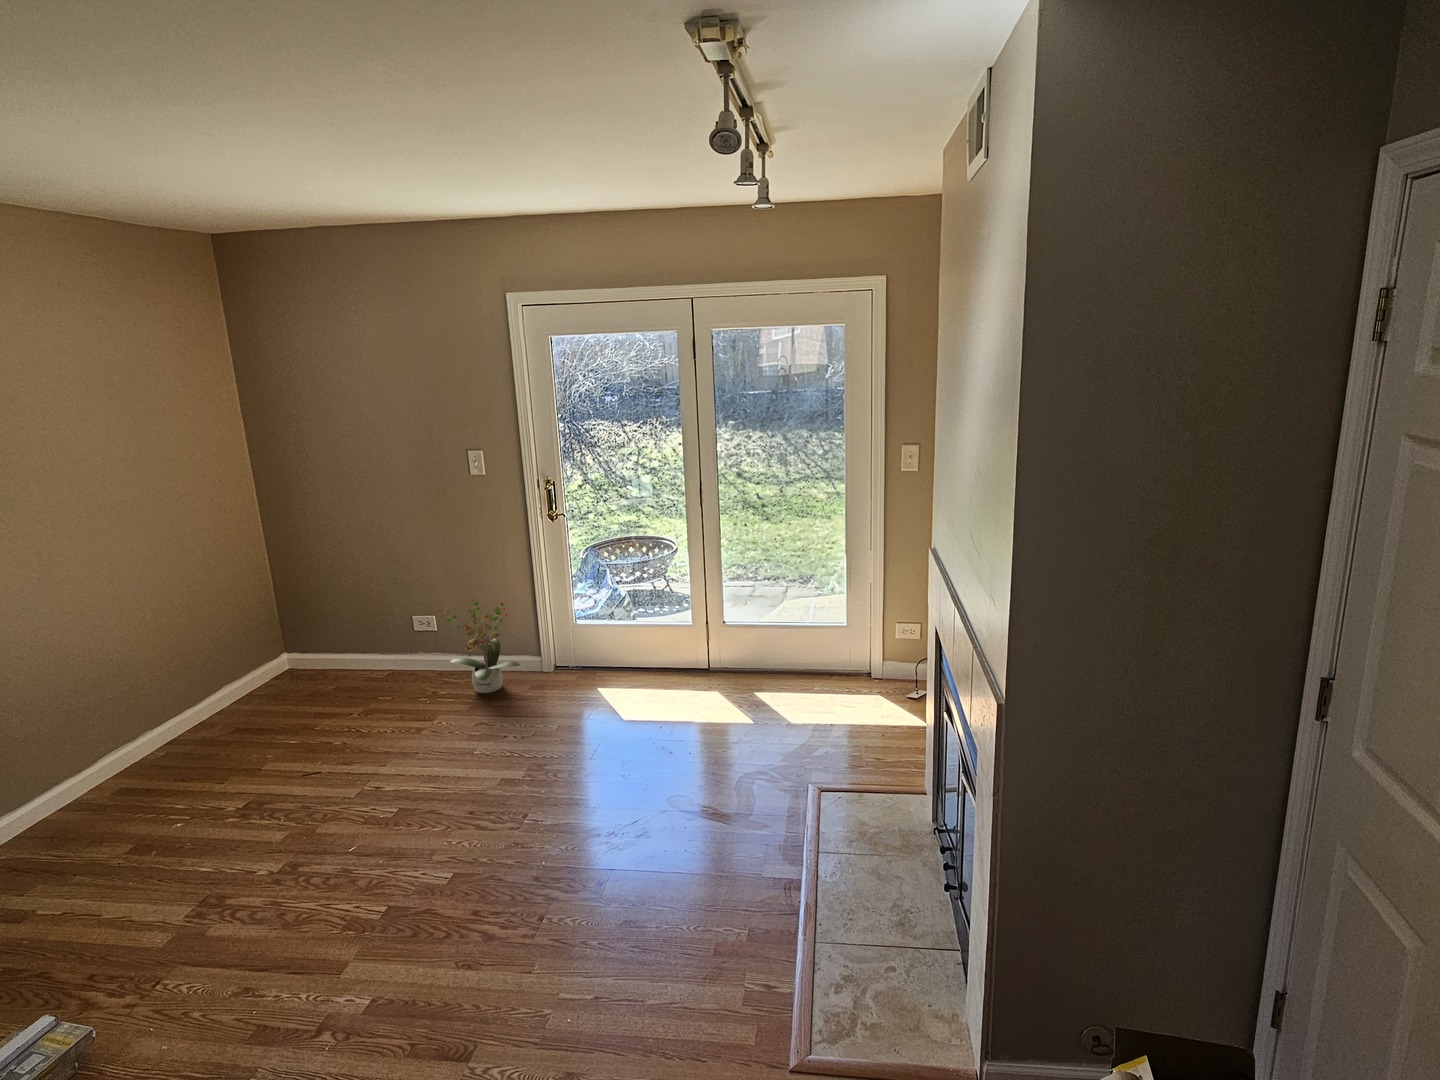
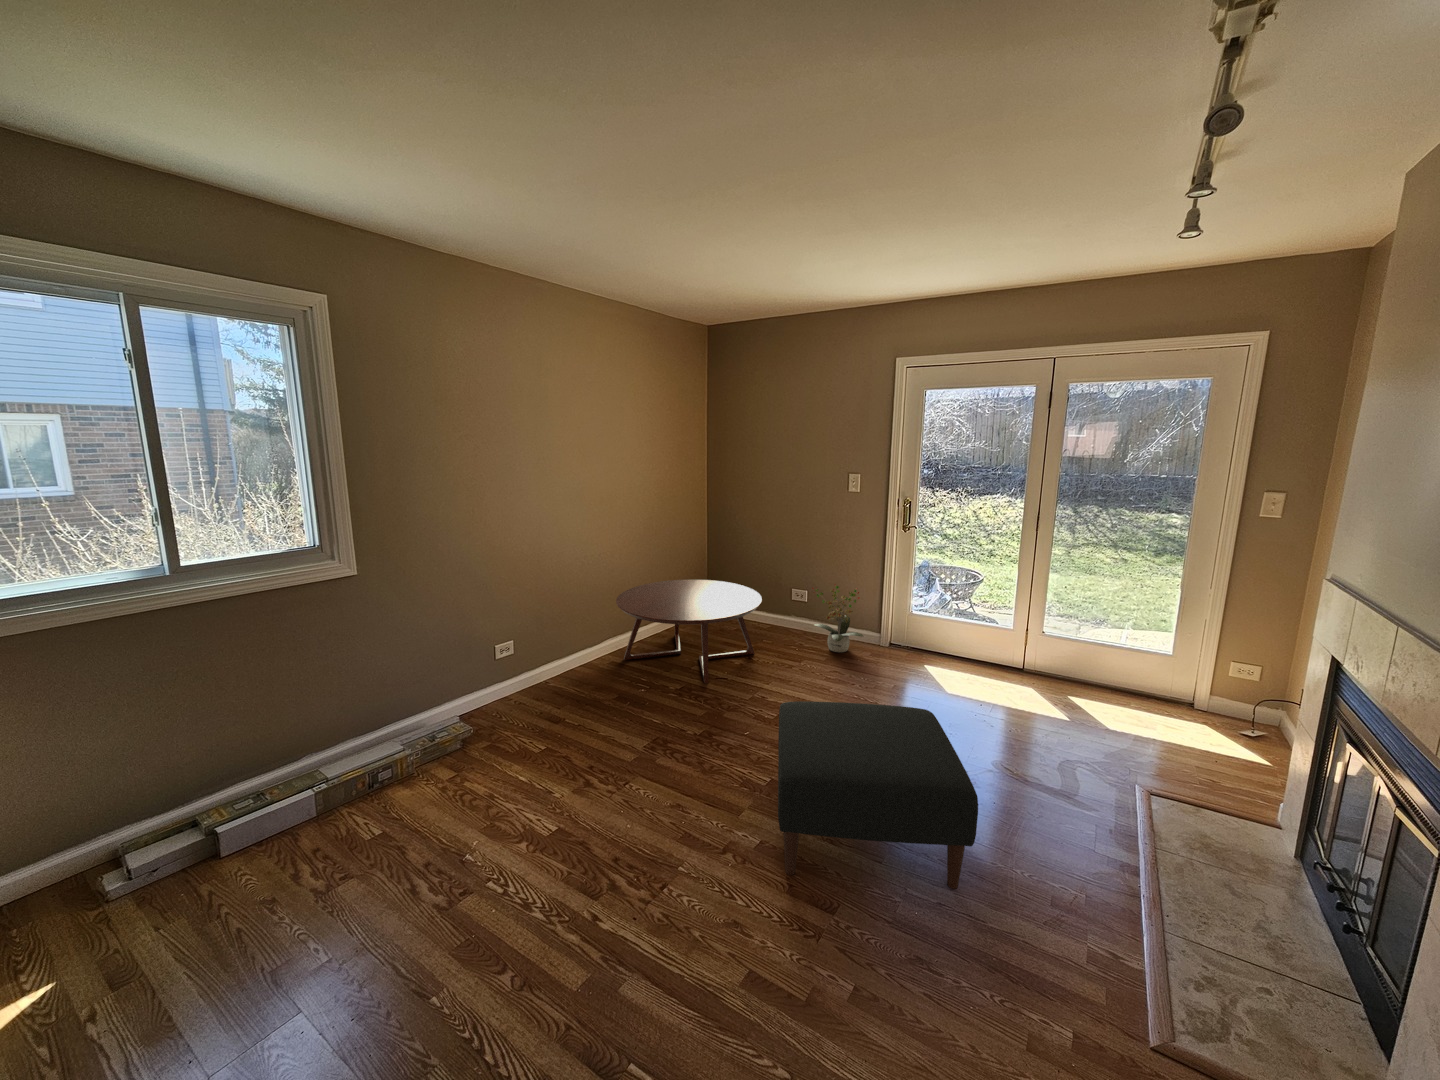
coffee table: none [104,623,364,789] -> present [616,580,762,683]
ottoman: none [378,767,624,1030] -> present [778,701,978,889]

